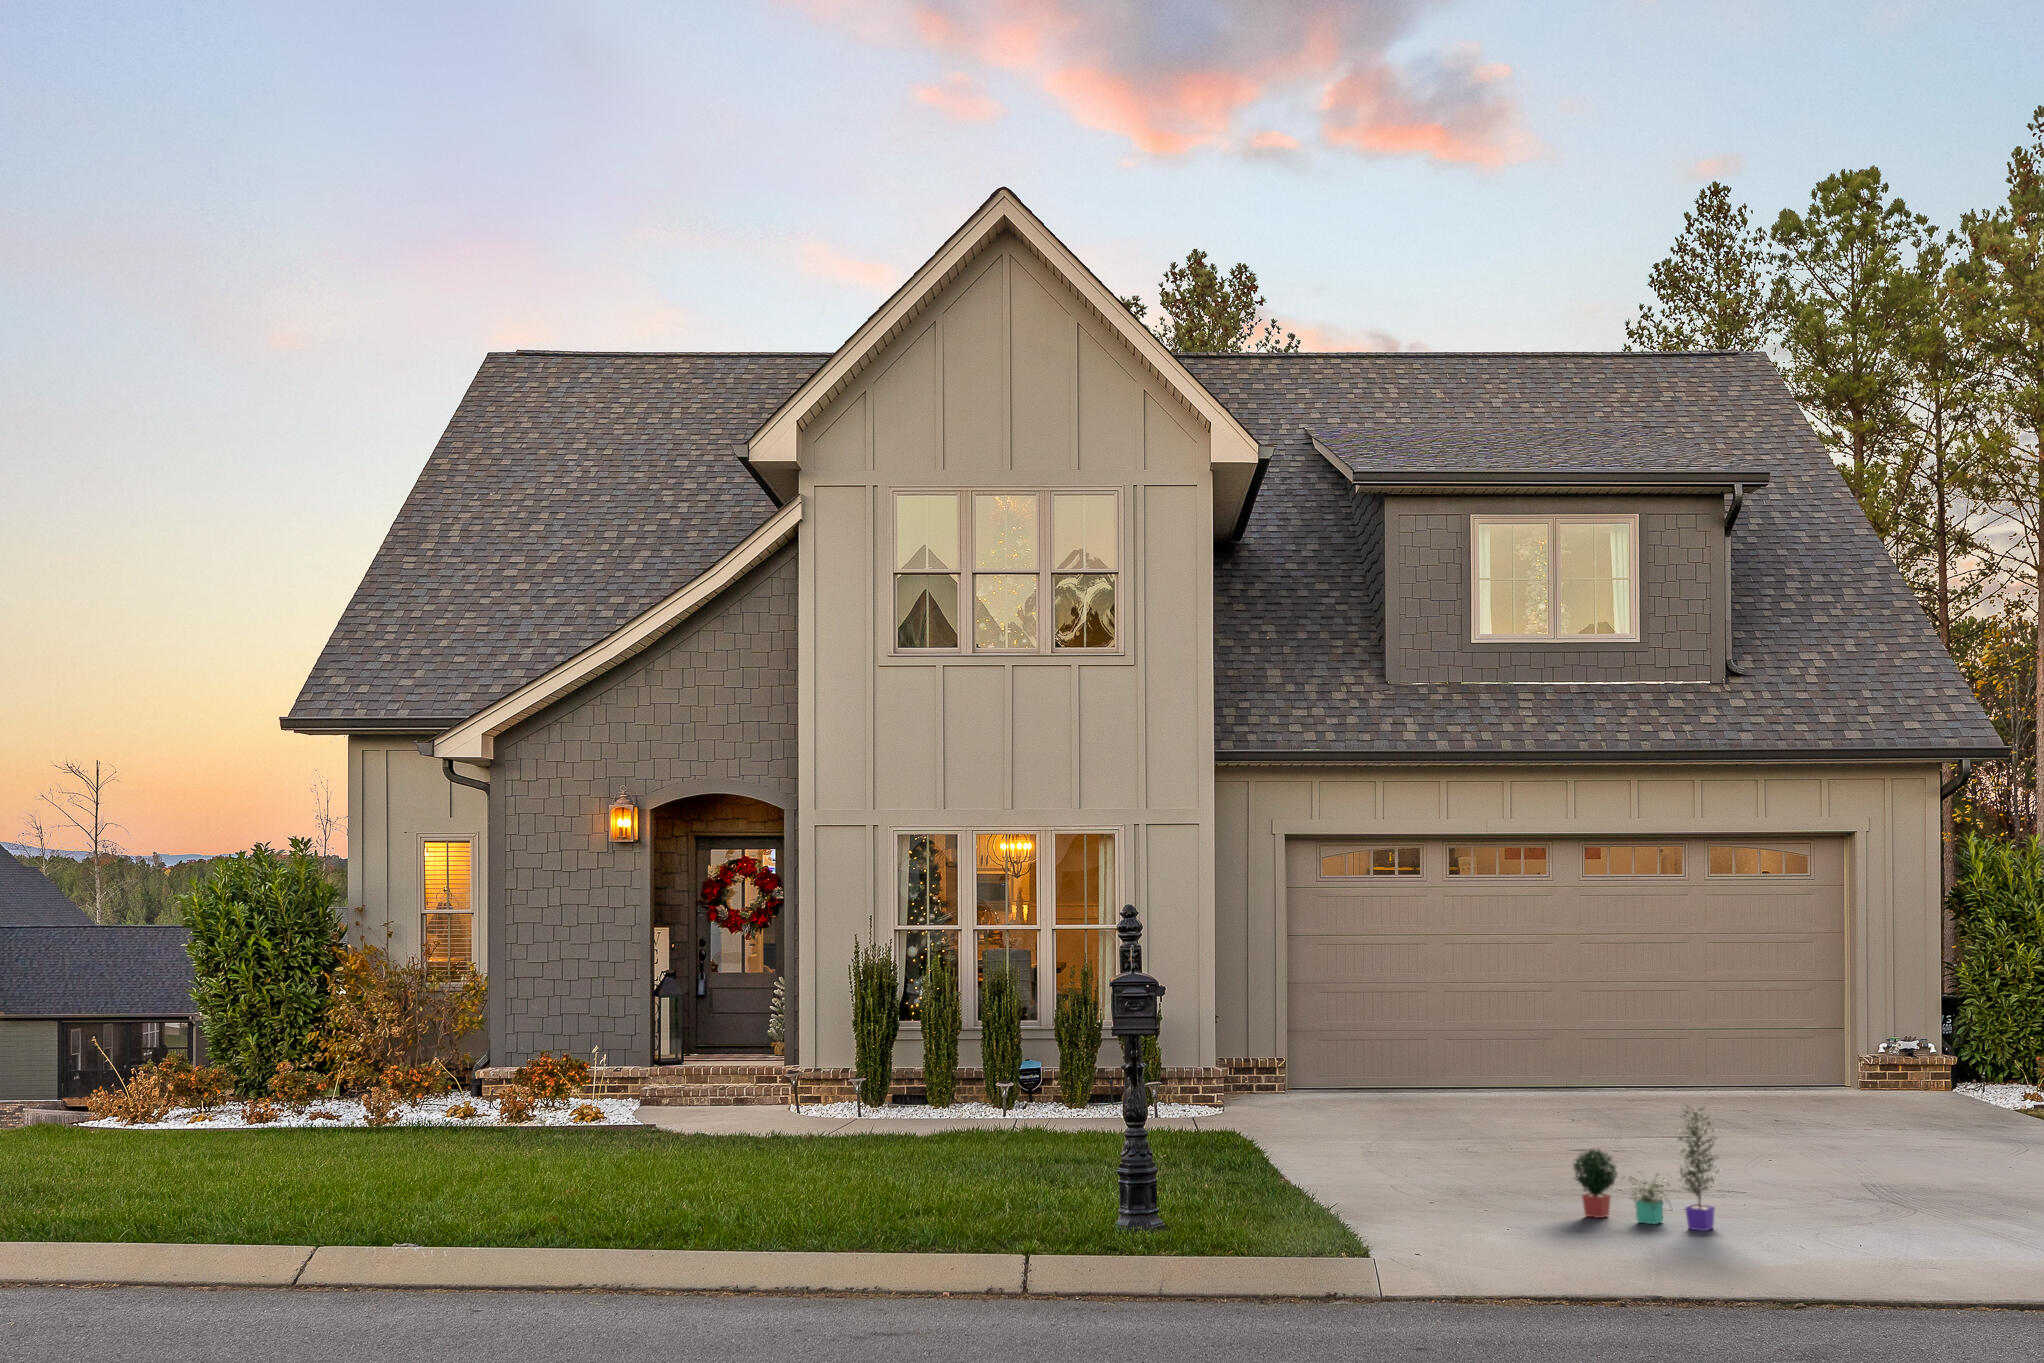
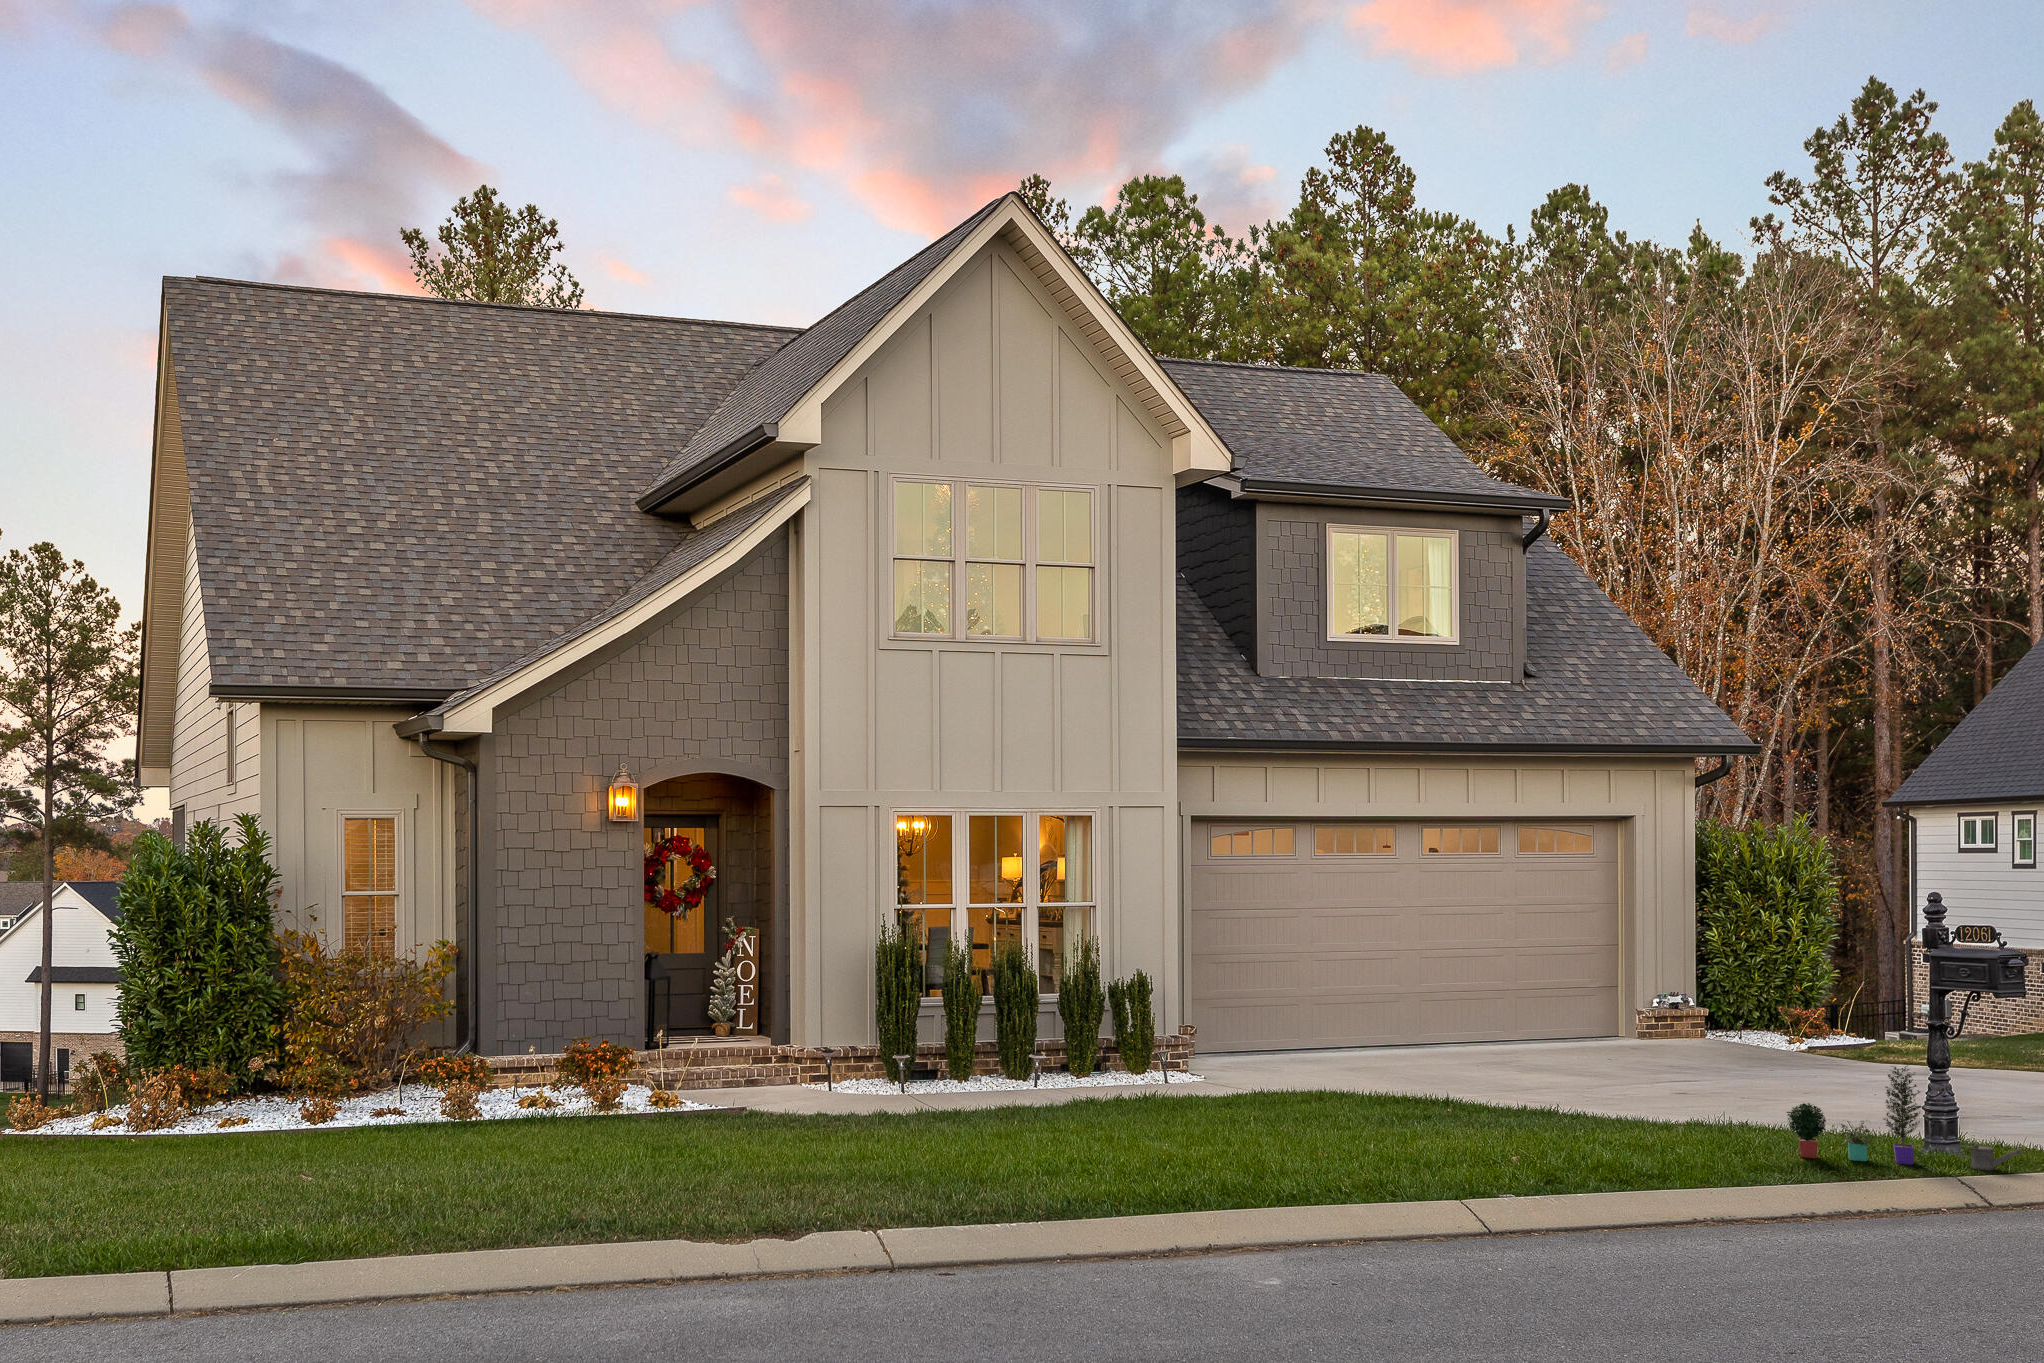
watering can: none [1758,1209,1827,1242] -> present [1958,1145,2022,1171]

